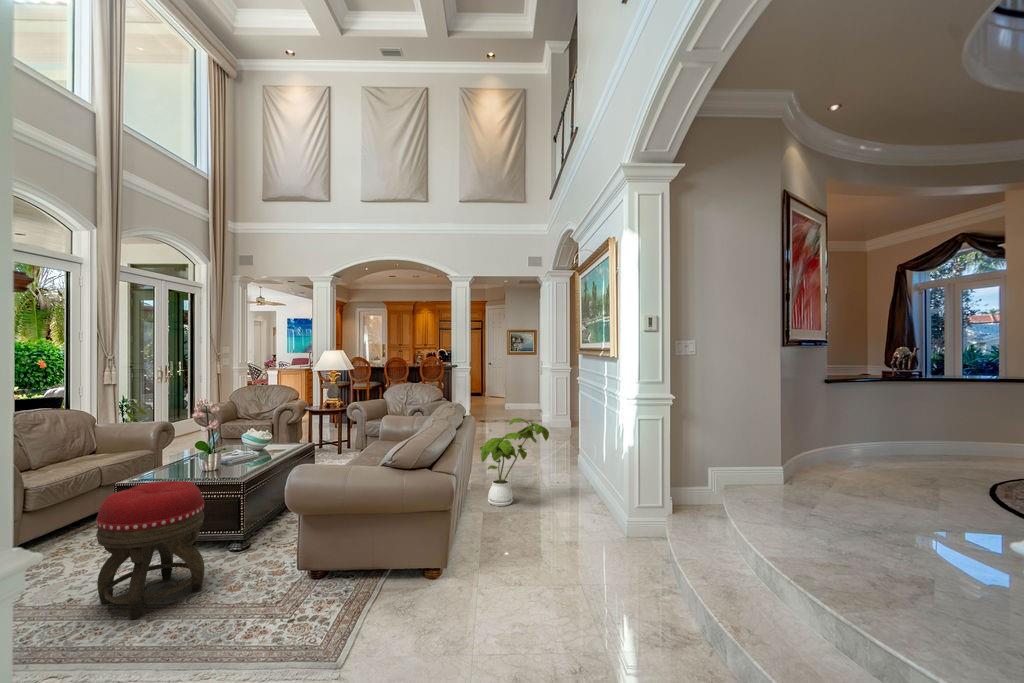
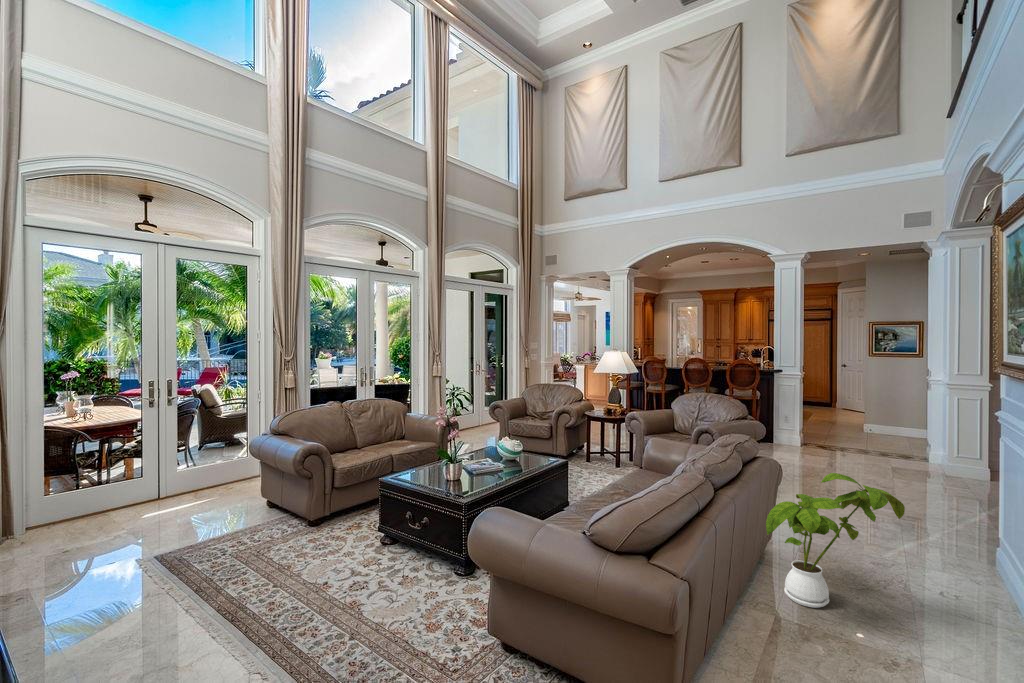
footstool: present [96,481,205,619] -> none [326,492,415,630]

